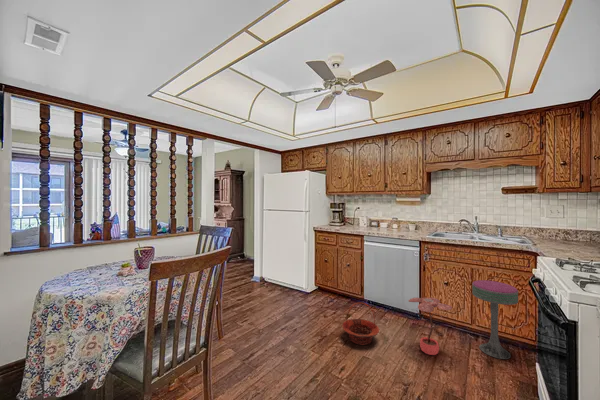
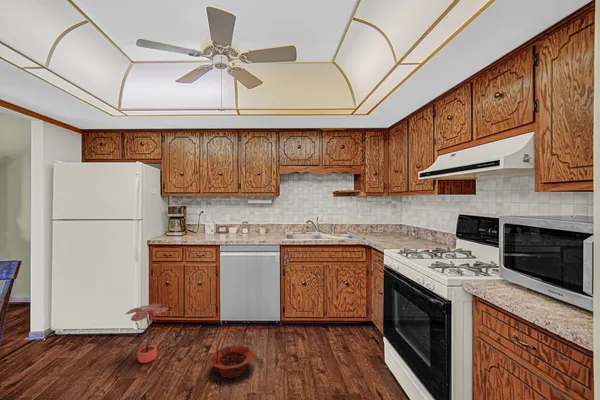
bar stool: present [472,280,518,359] -> none [328,275,360,341]
potted plant: present [409,298,452,355] -> present [126,304,168,363]

